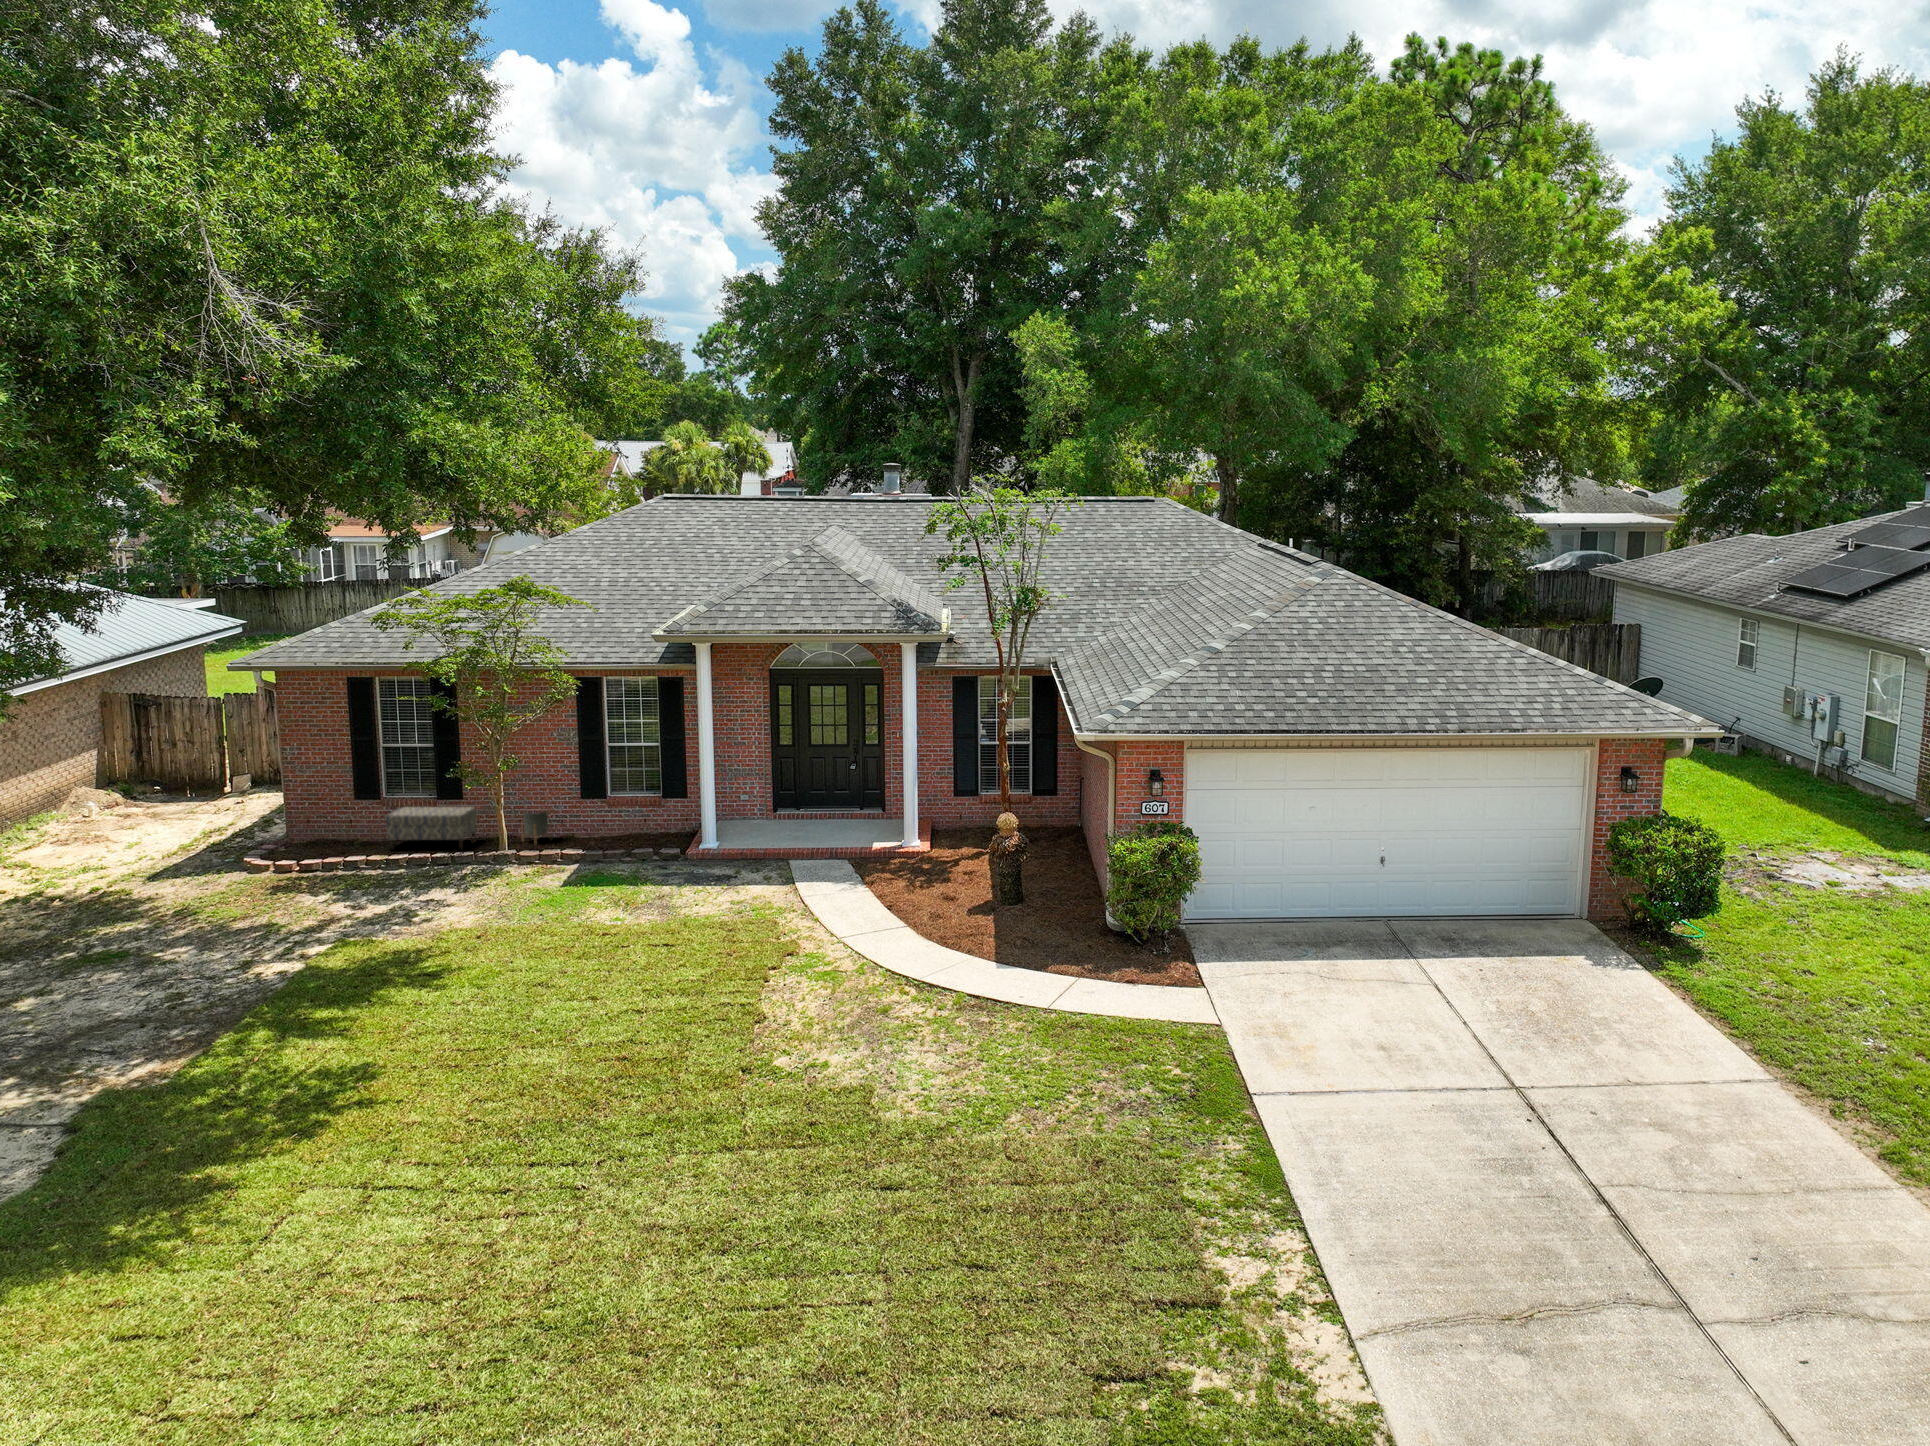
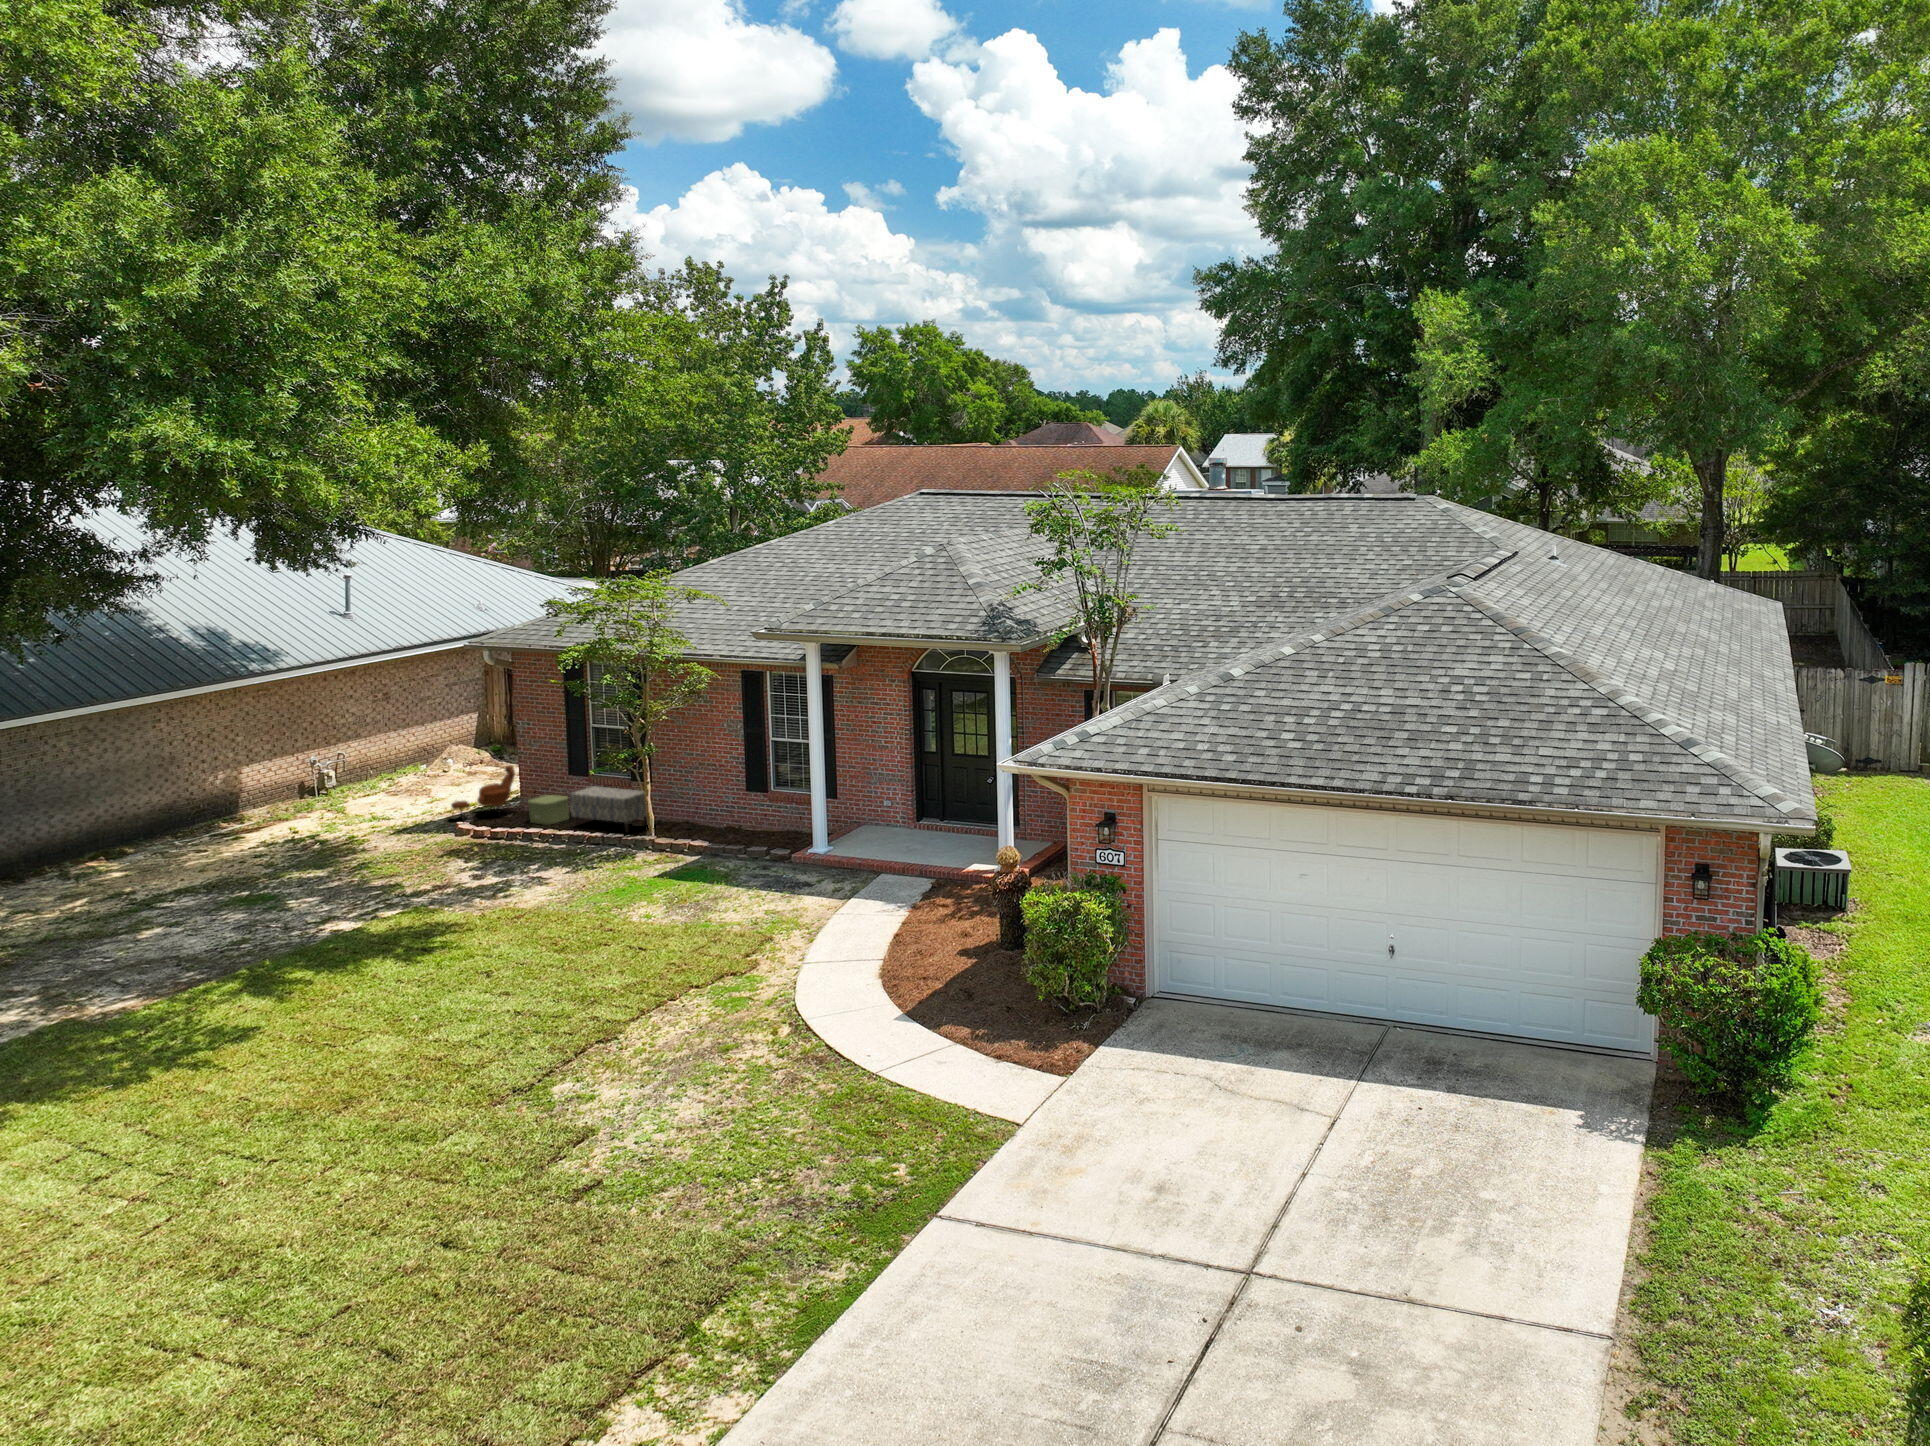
lounge chair: none [223,793,298,859] -> present [451,766,515,819]
planter: present [521,811,552,843] -> none [681,798,710,834]
storage box: none [326,820,372,851] -> present [528,795,569,825]

